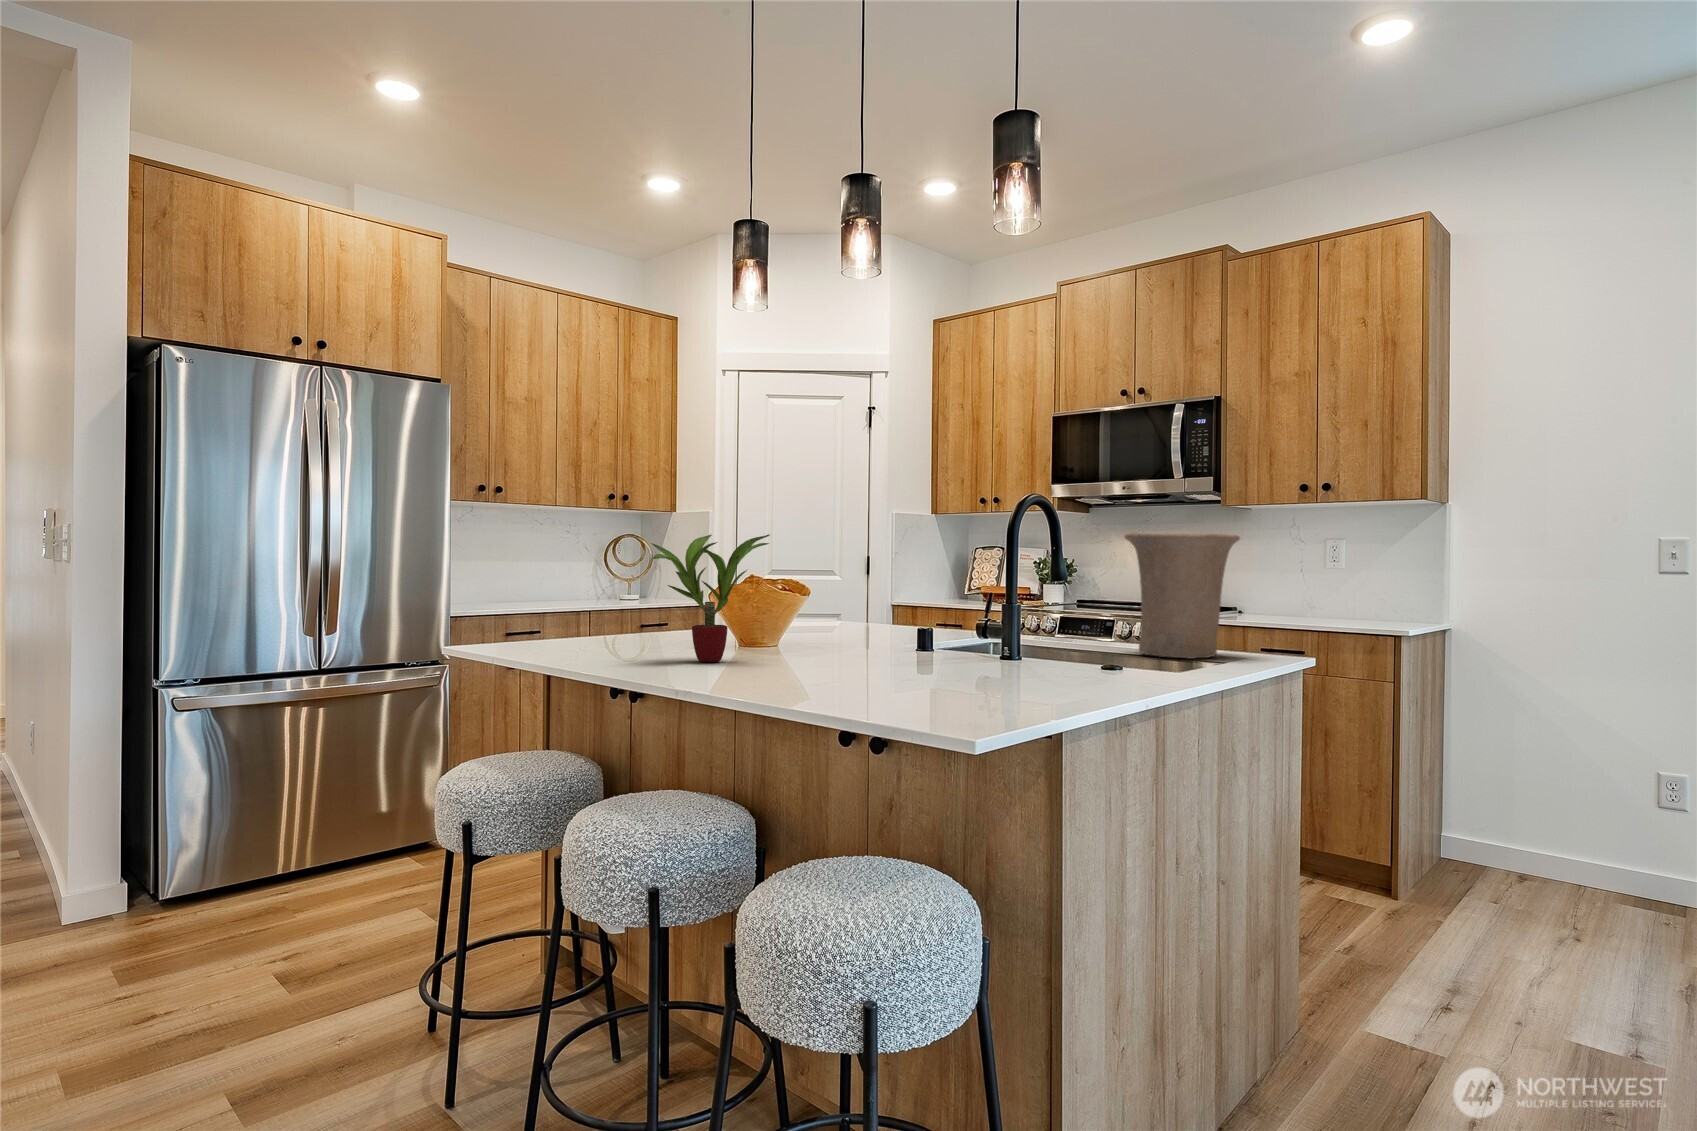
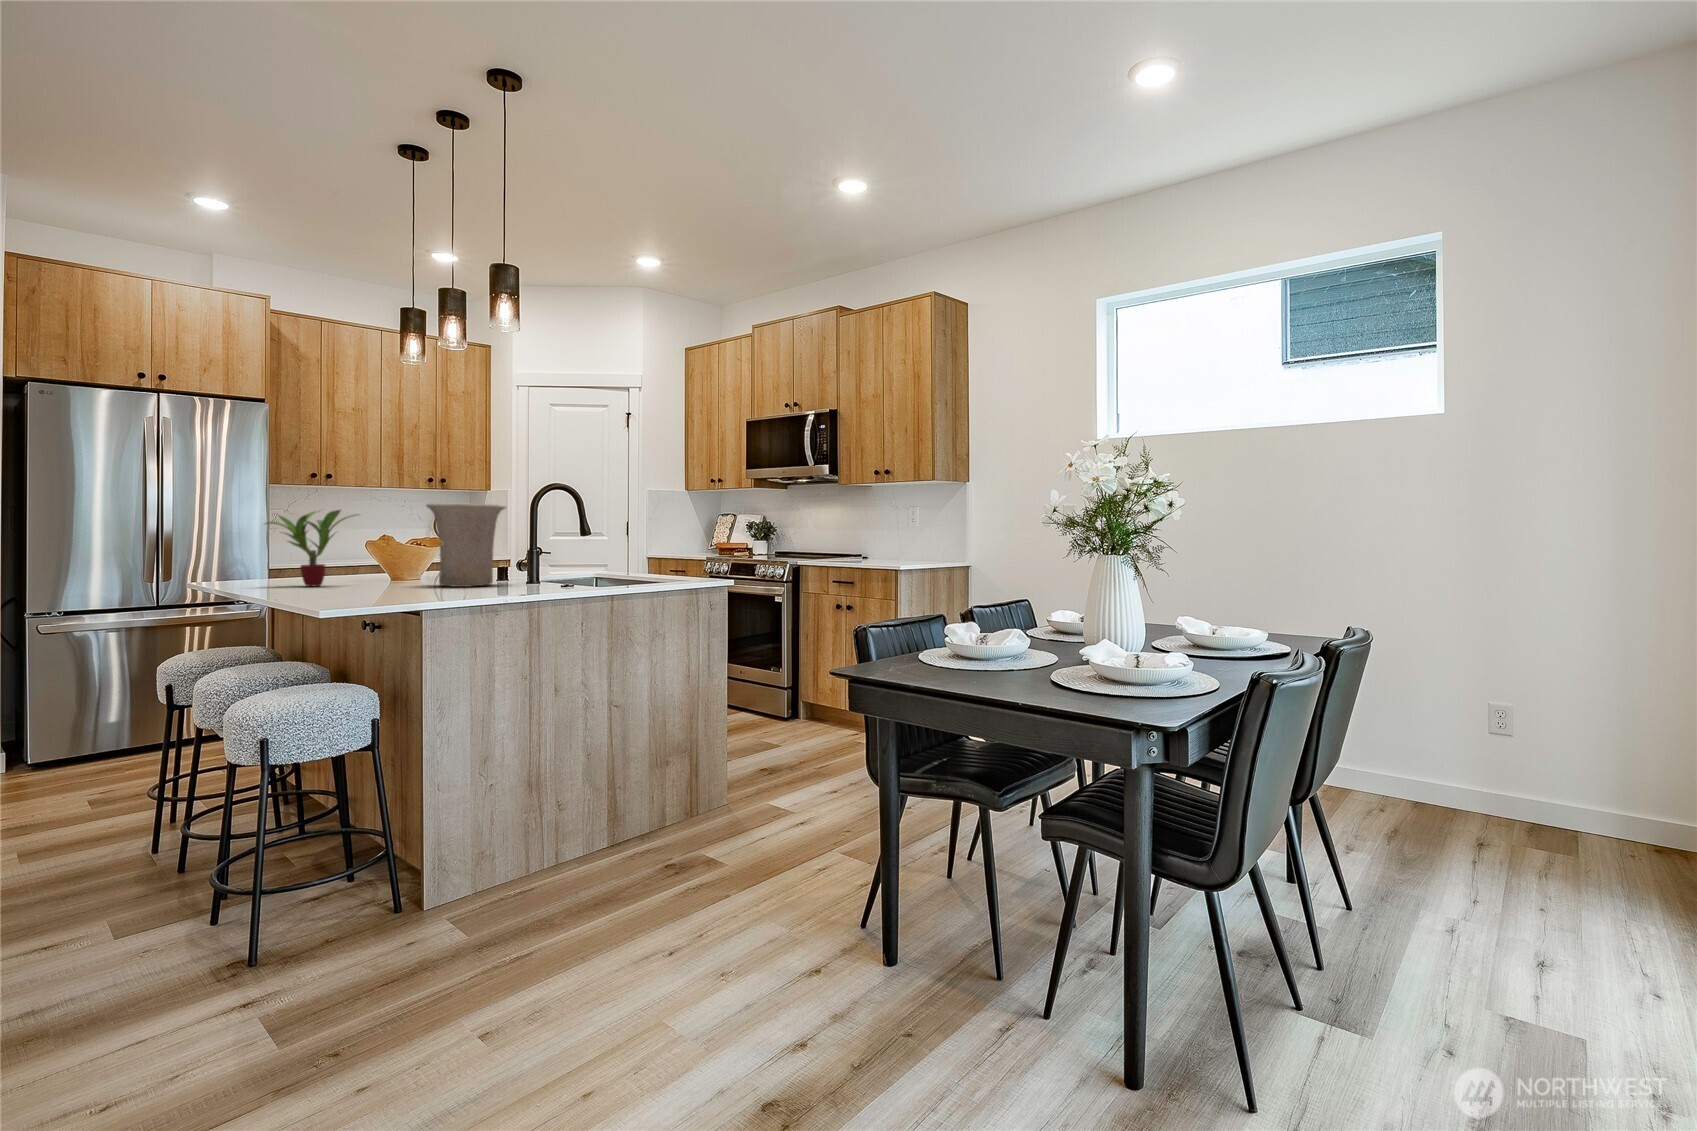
vase: present [1124,532,1240,659] -> present [426,503,506,587]

